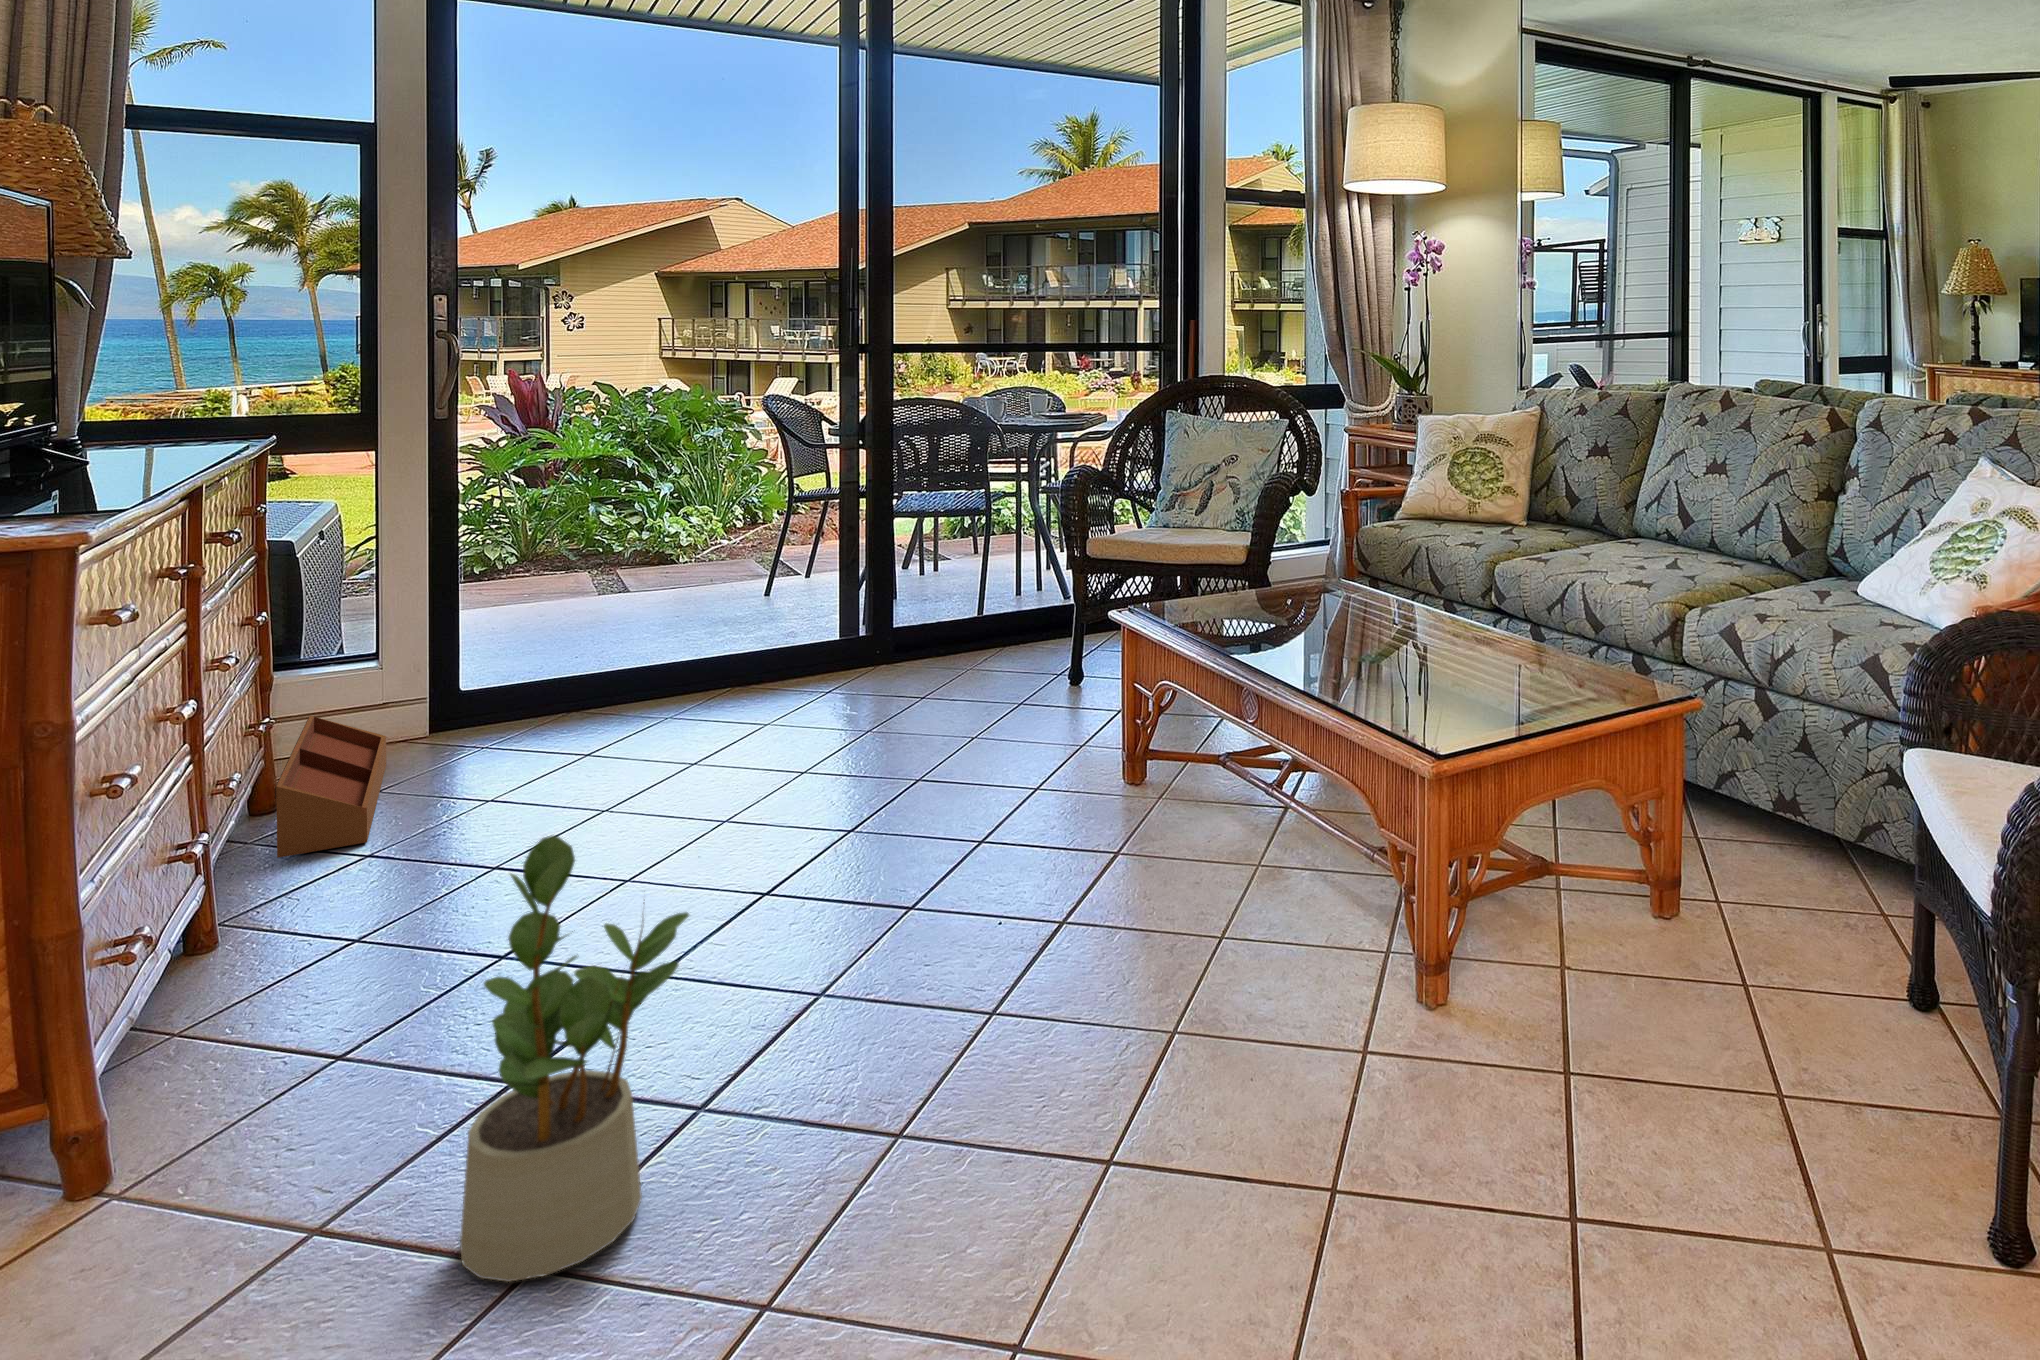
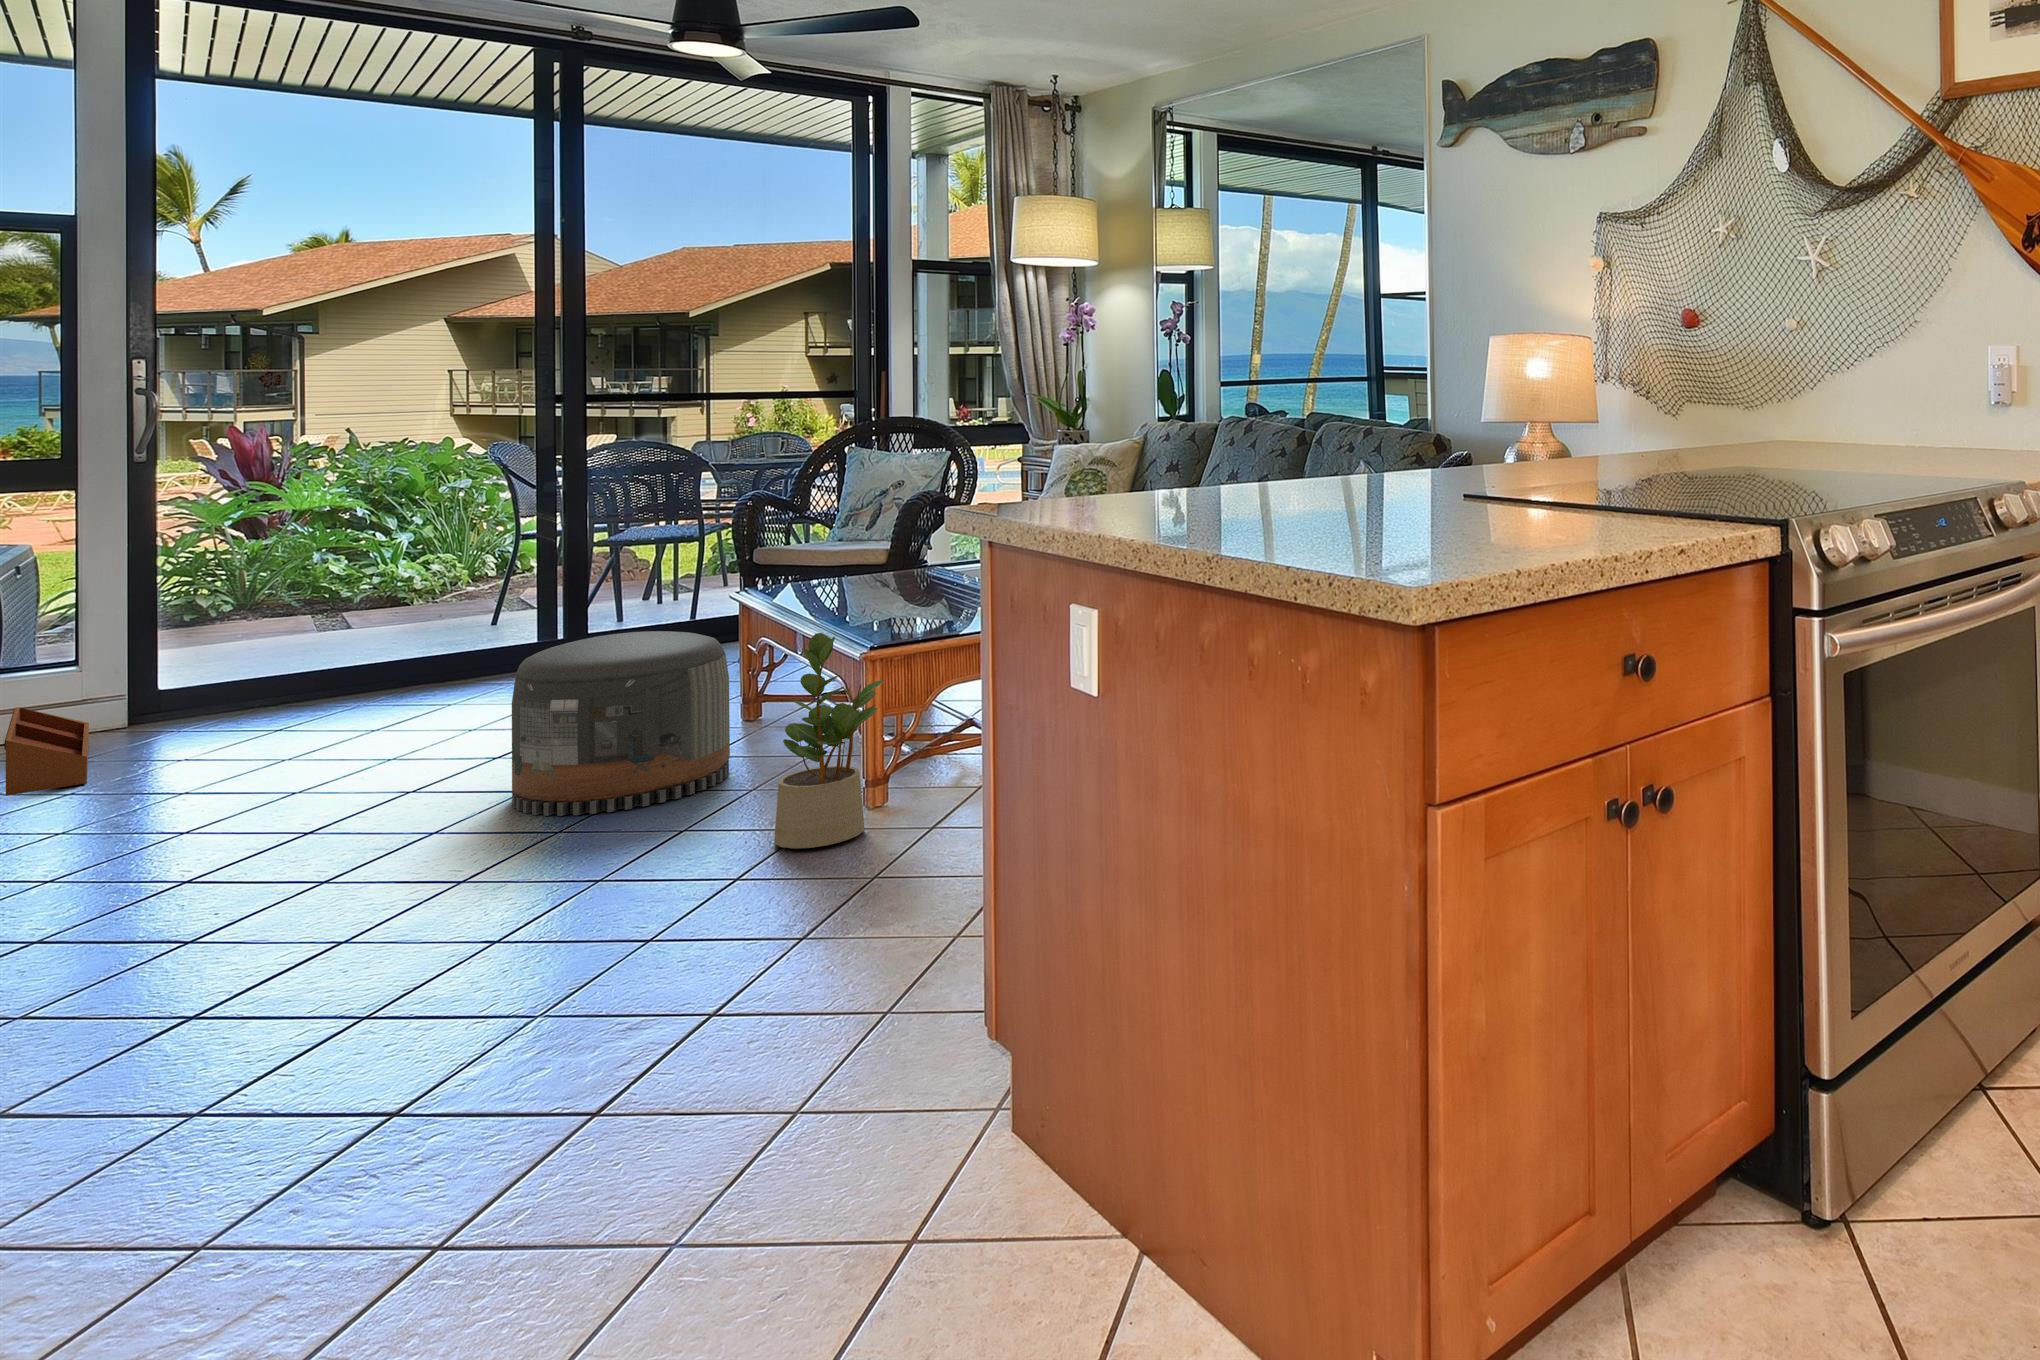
pouf: none [867,704,1151,1021] -> present [512,631,730,816]
potted plant: present [460,836,689,1282] -> present [774,633,884,849]

